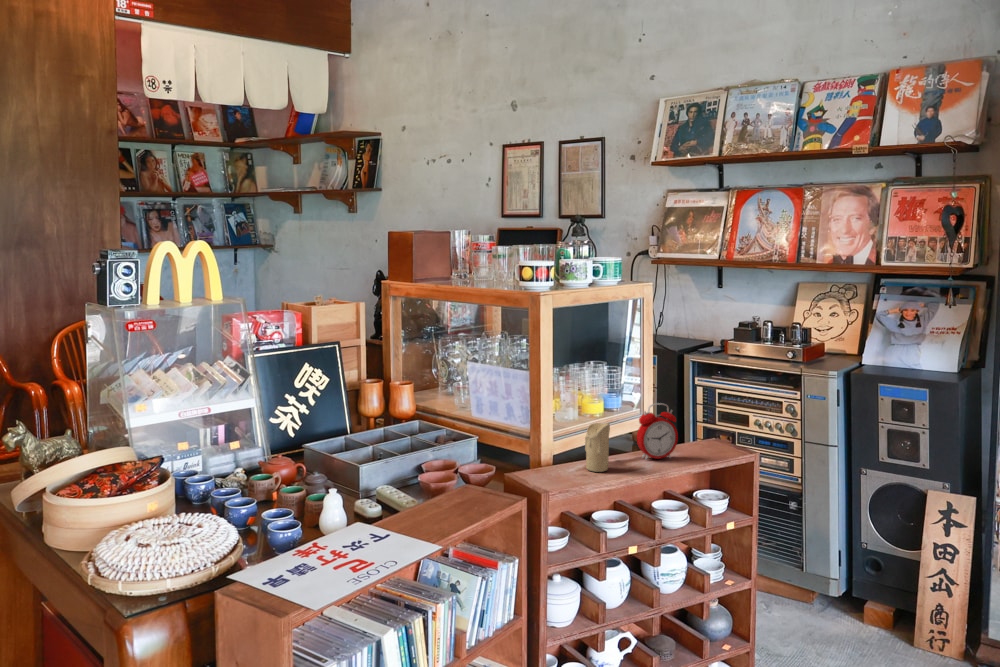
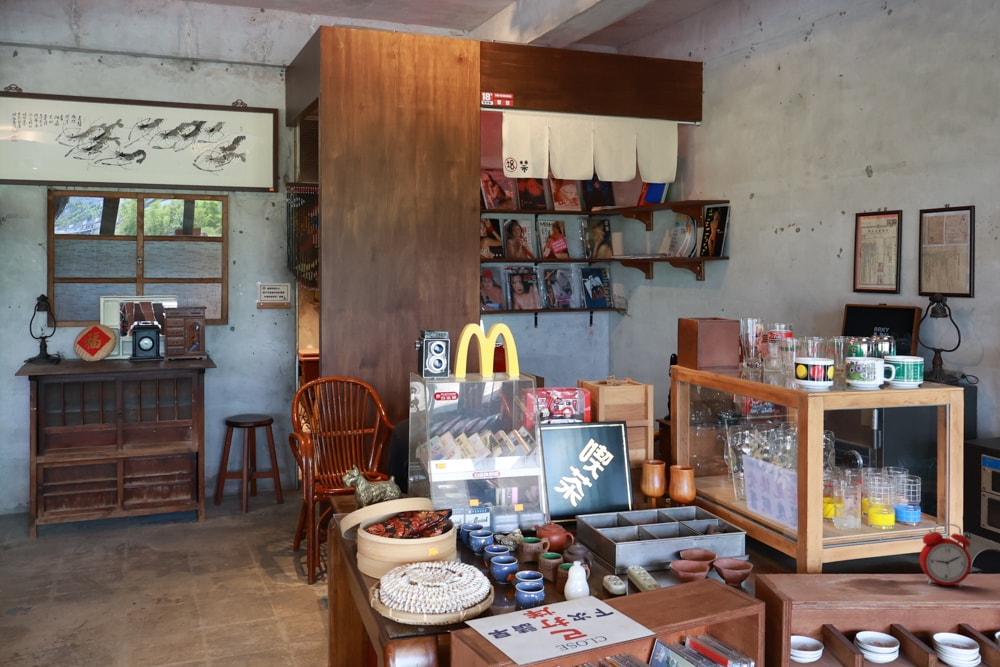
candle: present [585,423,610,472] -> none [850,535,879,588]

